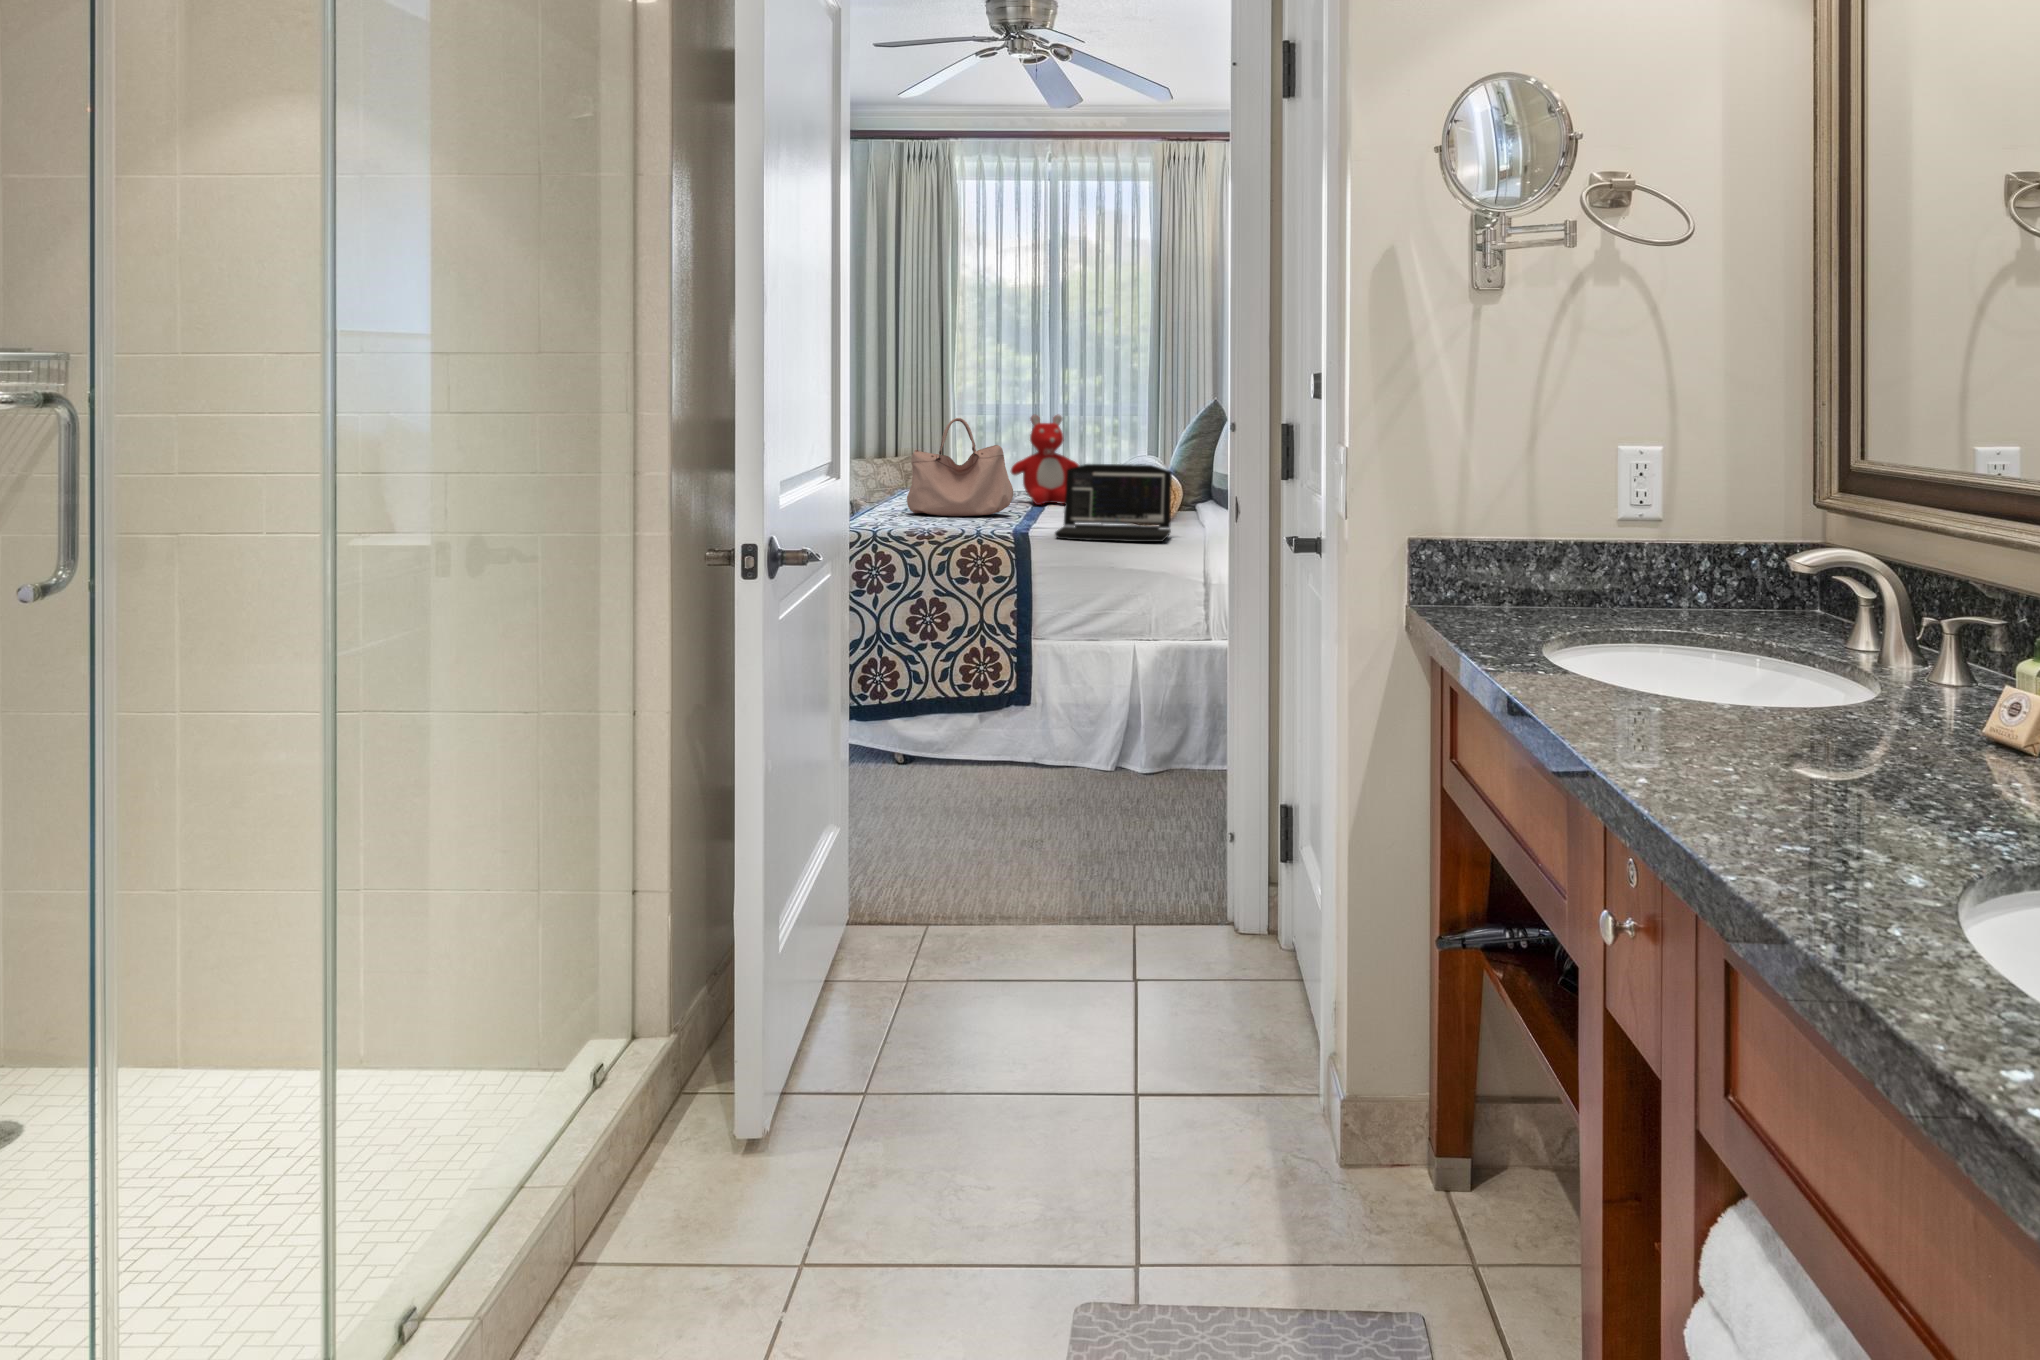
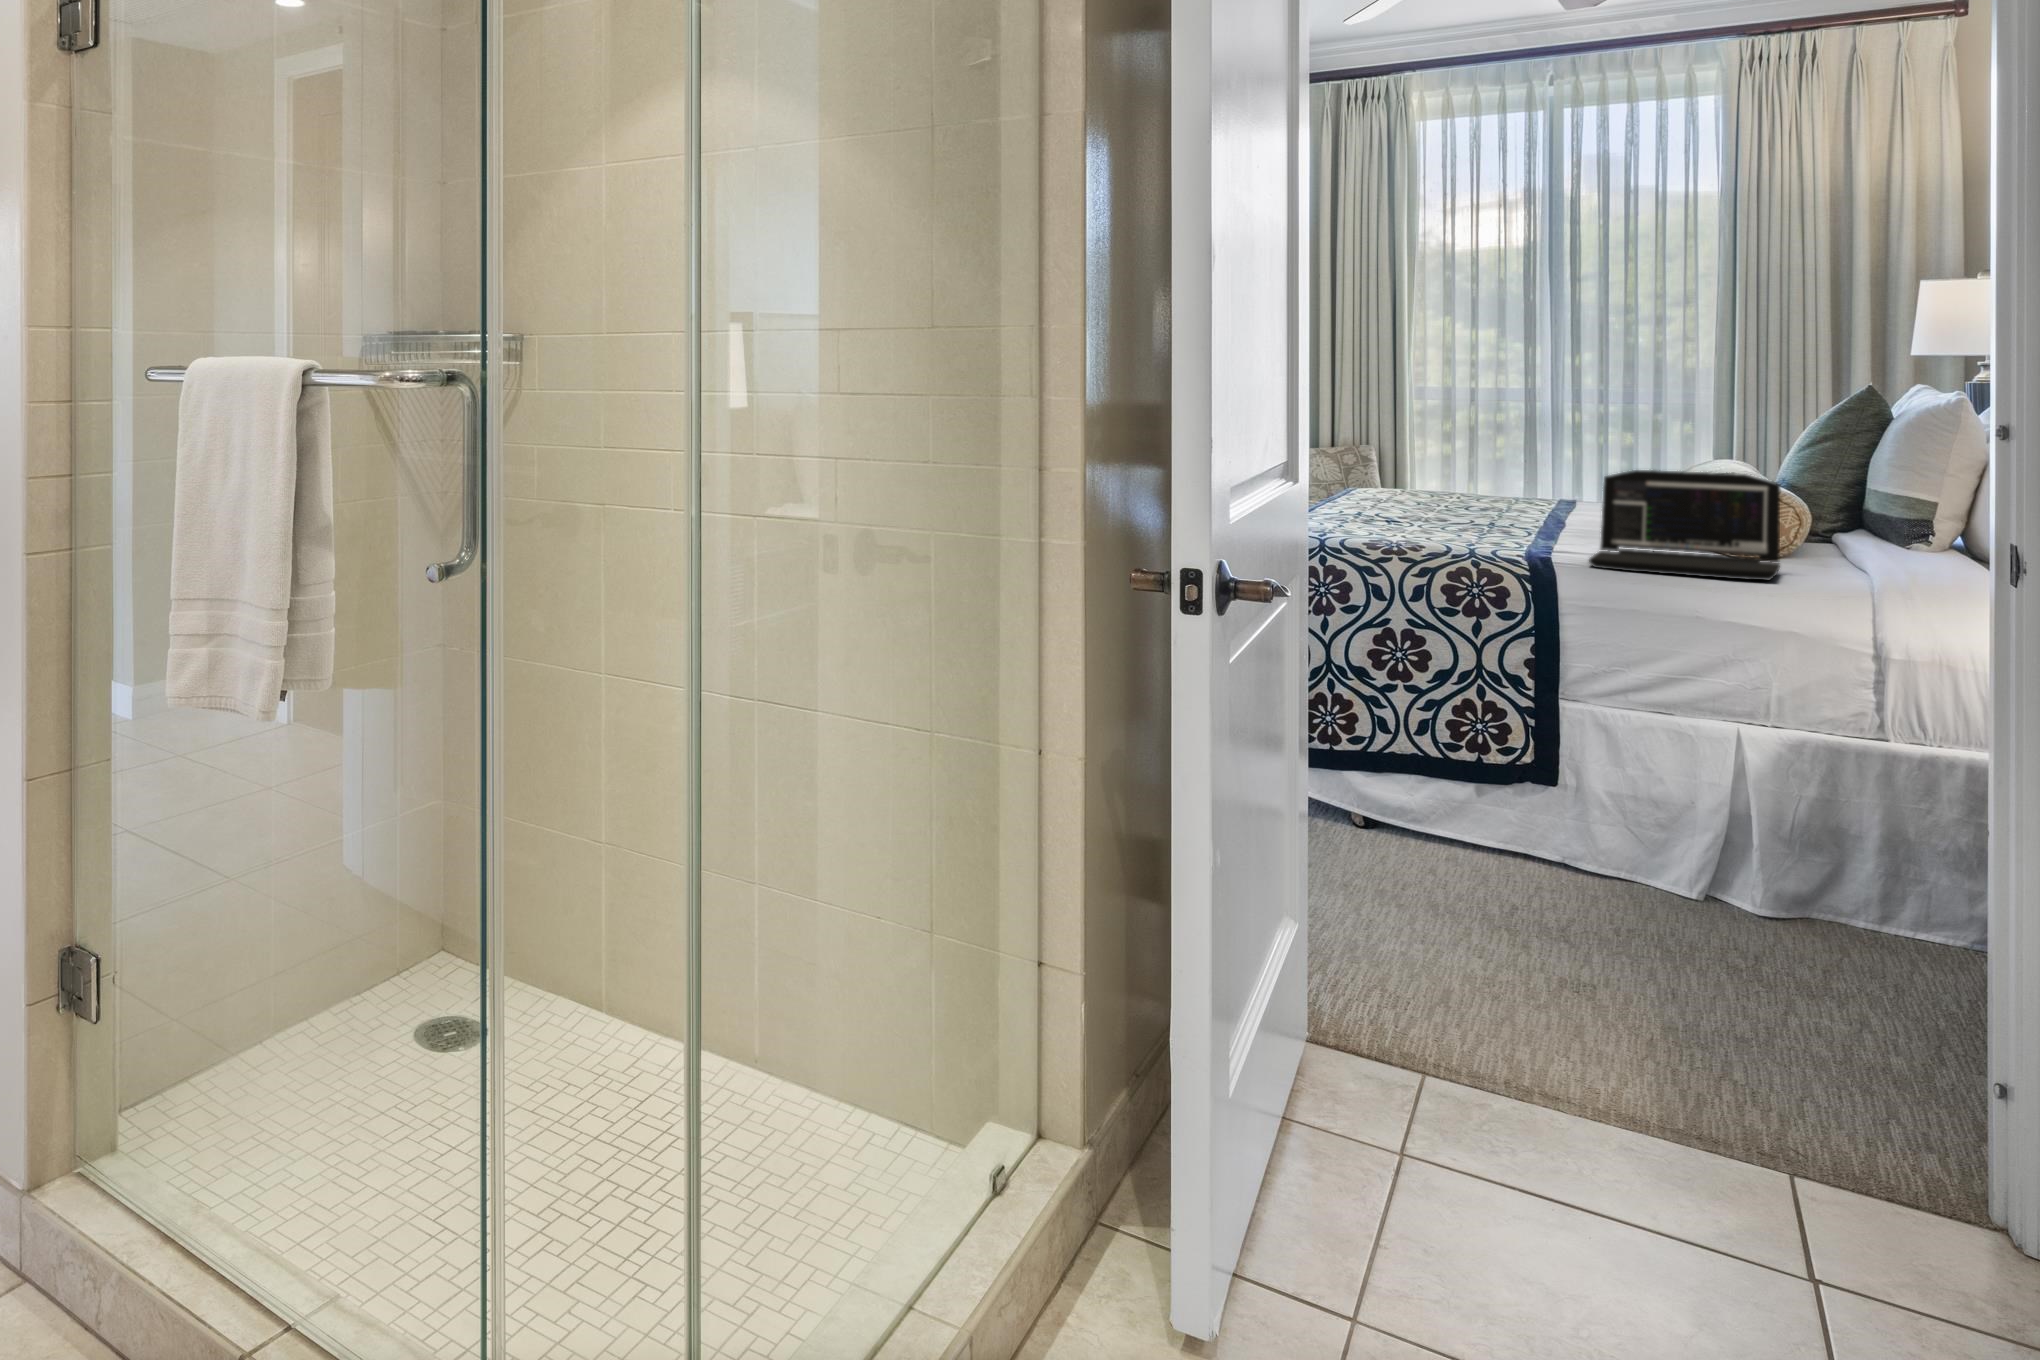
teddy bear: present [1011,415,1079,505] -> none [1507,404,1616,521]
handbag: present [907,418,1014,516] -> none [1362,408,1516,530]

